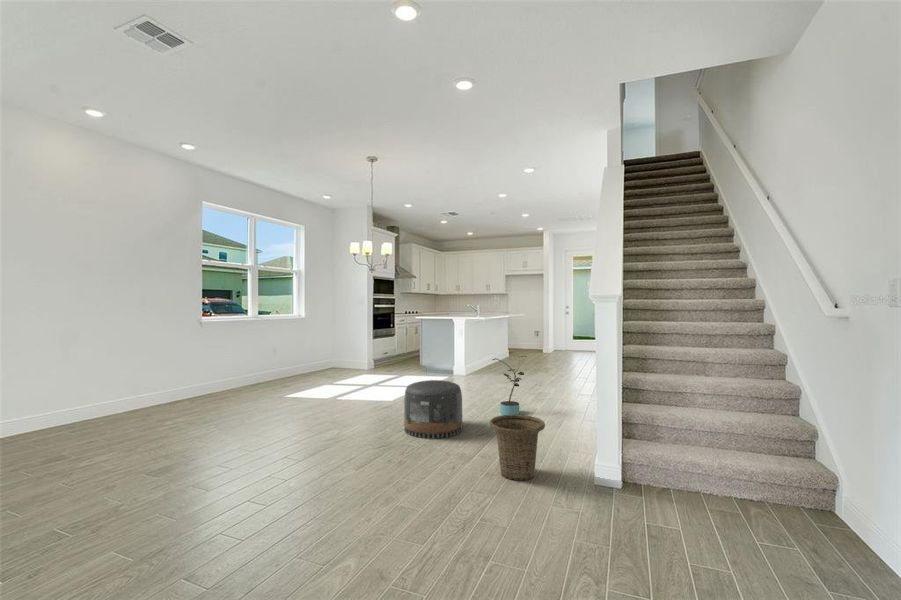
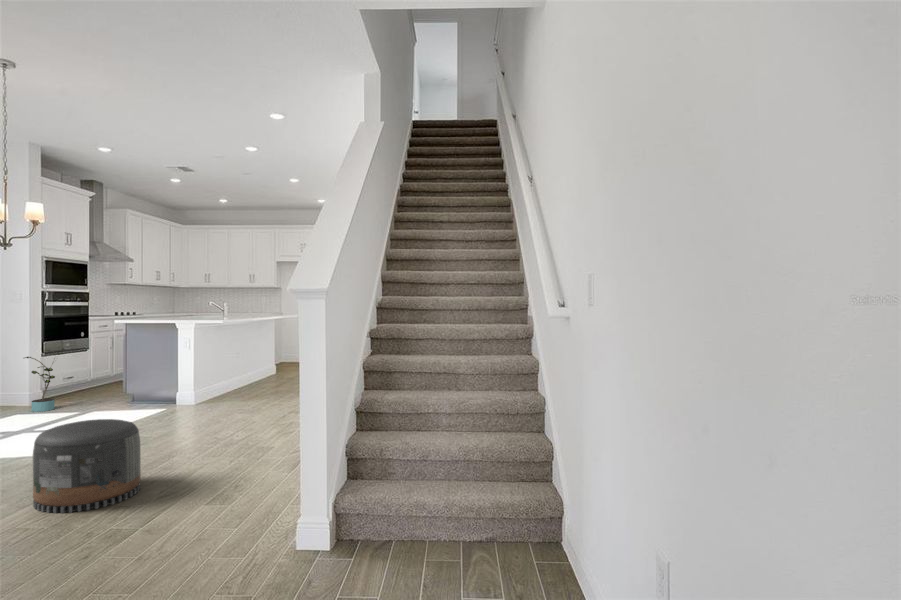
potted plant: present [493,352,526,415] -> present [25,350,63,412]
basket: present [490,415,545,481] -> none [144,463,232,562]

